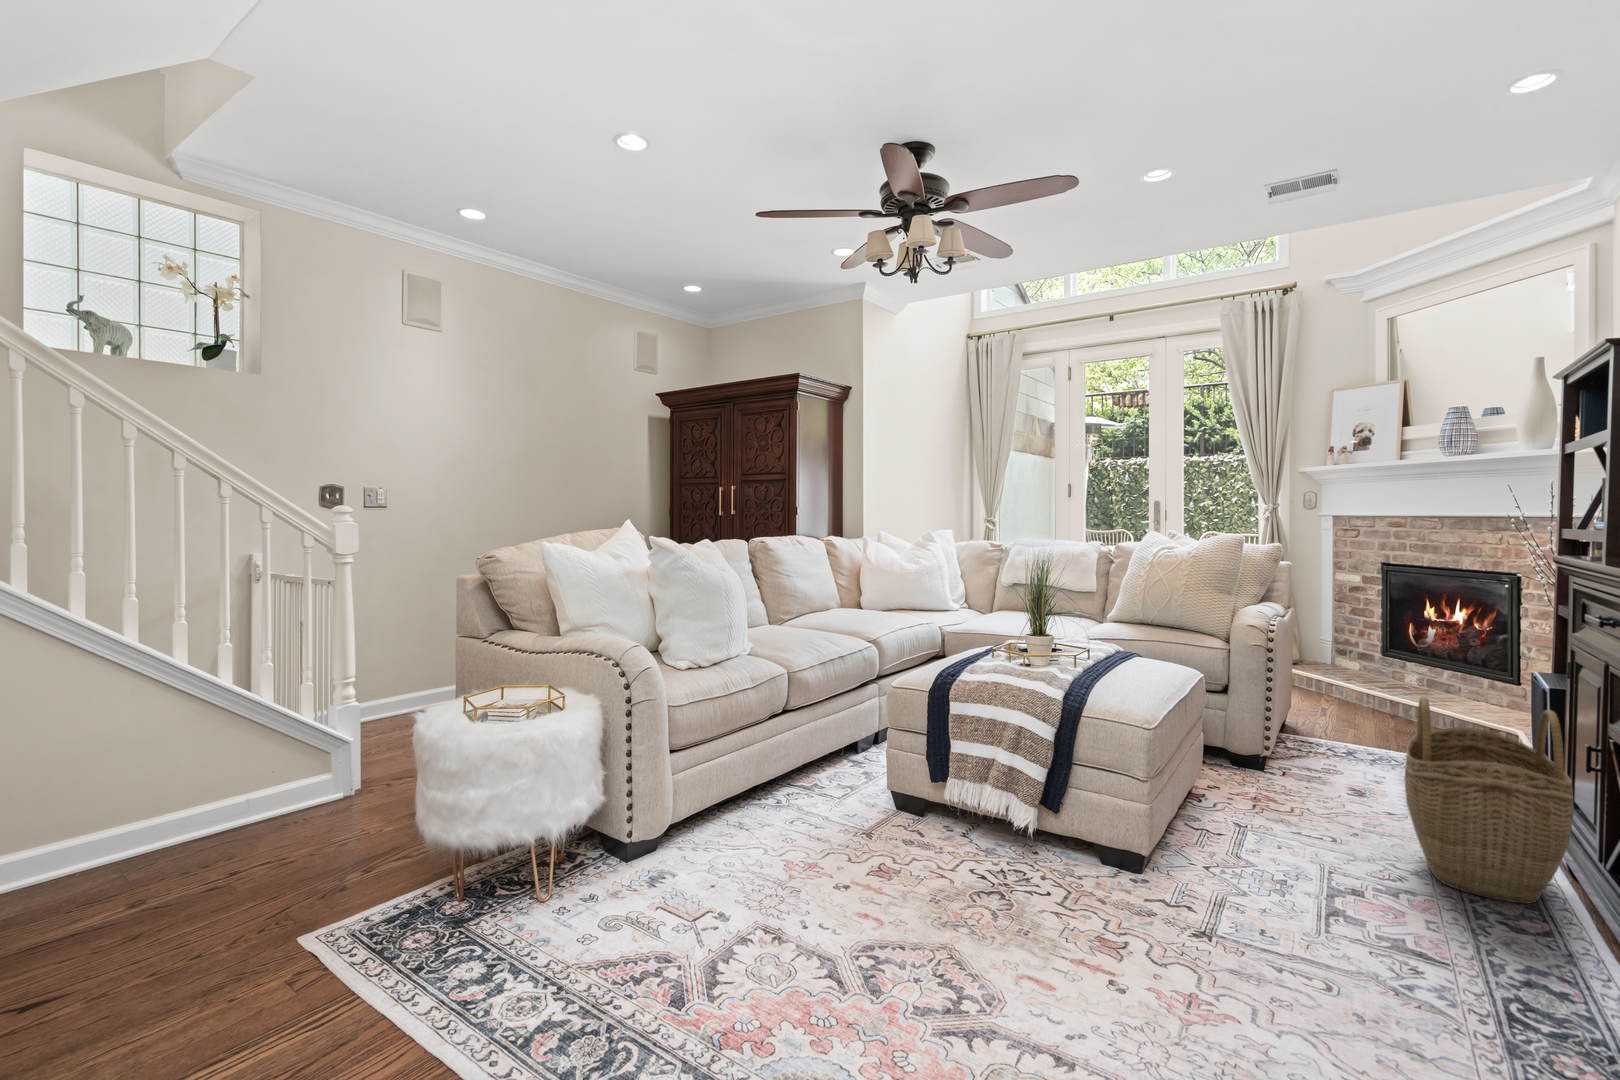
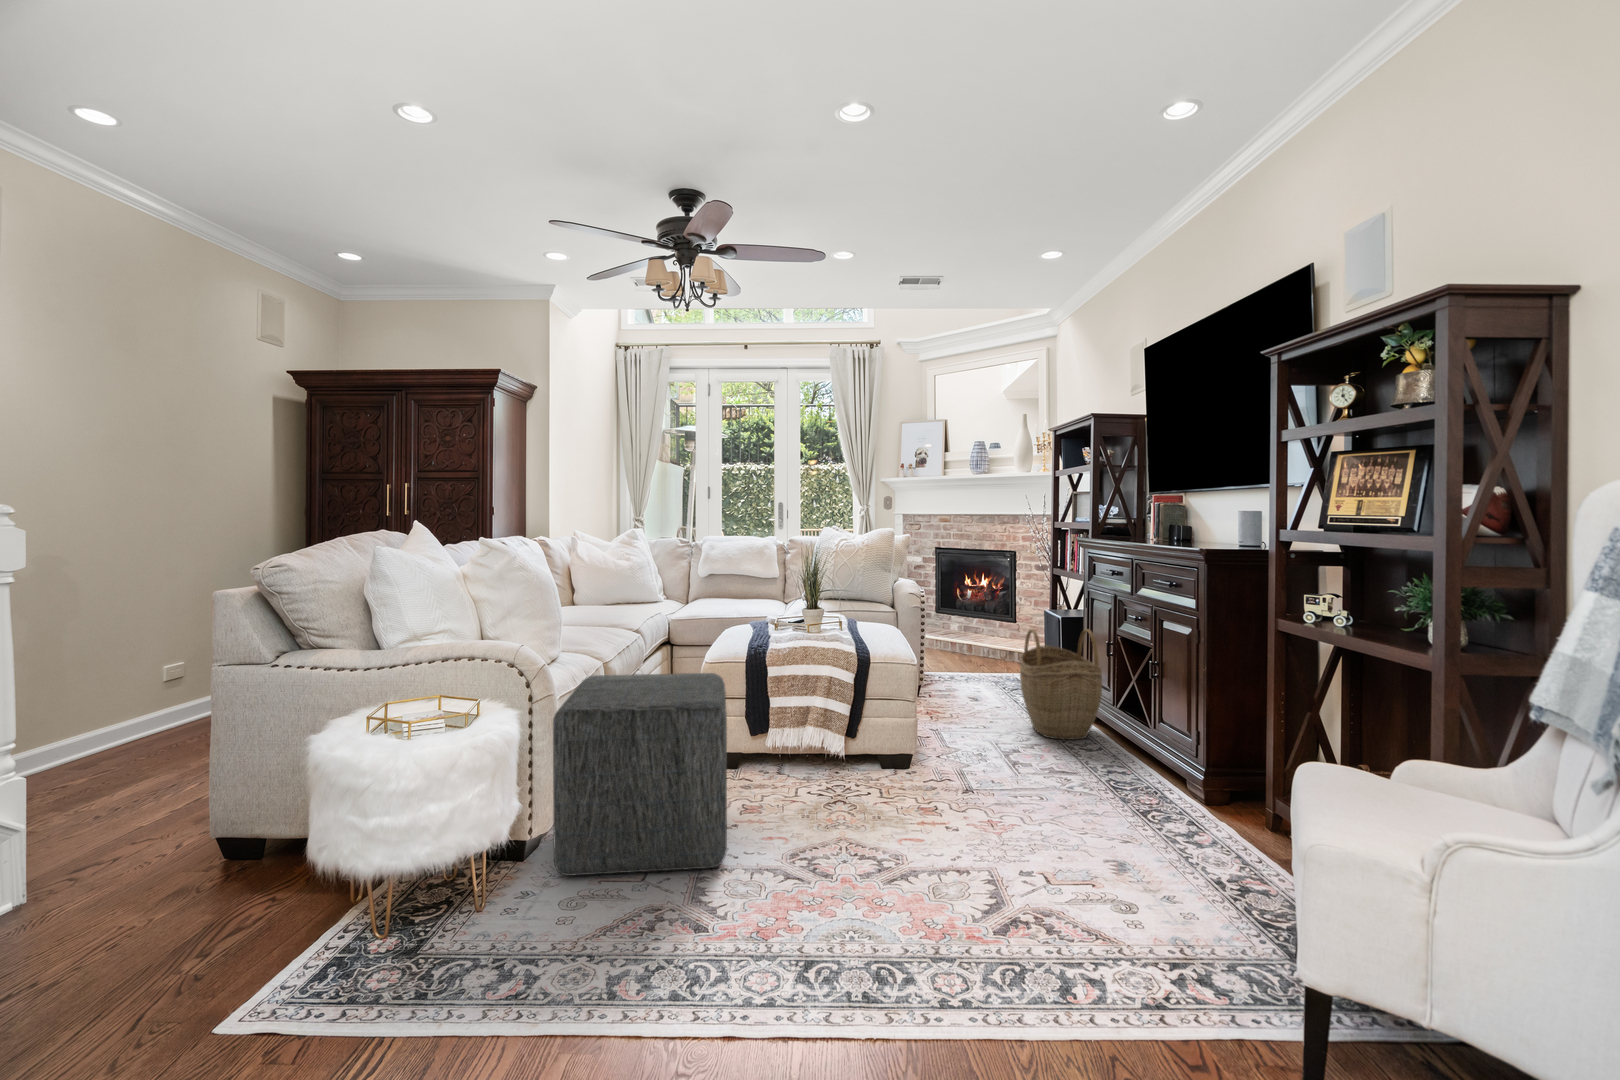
ottoman: none [602,684,838,938] -> present [553,673,727,876]

